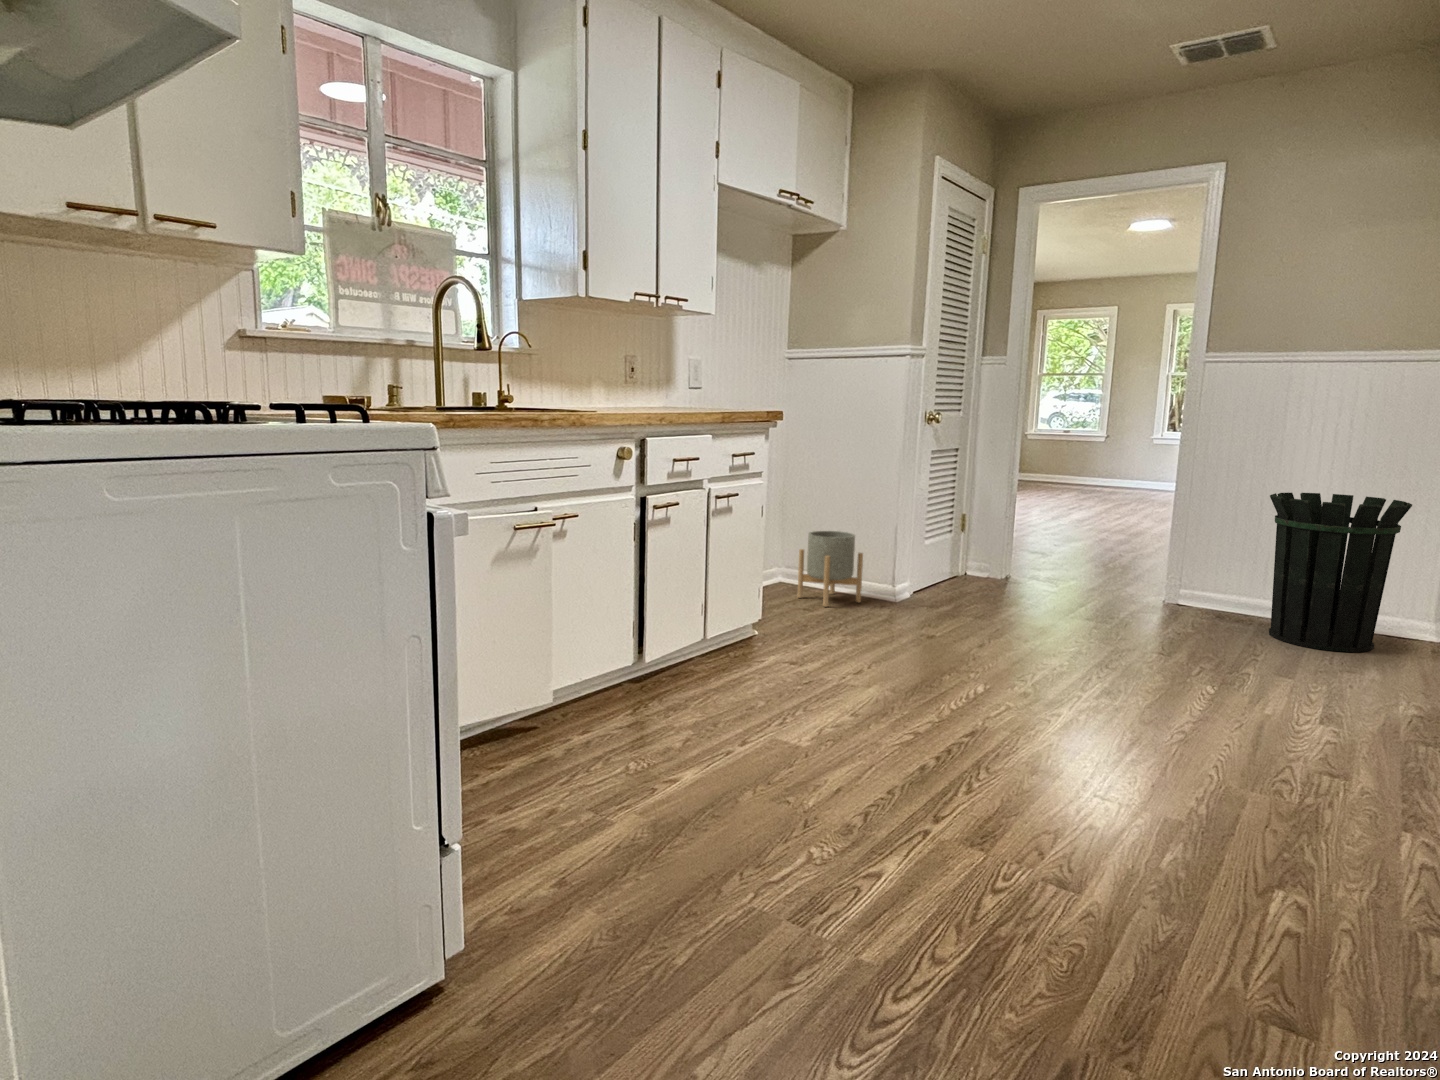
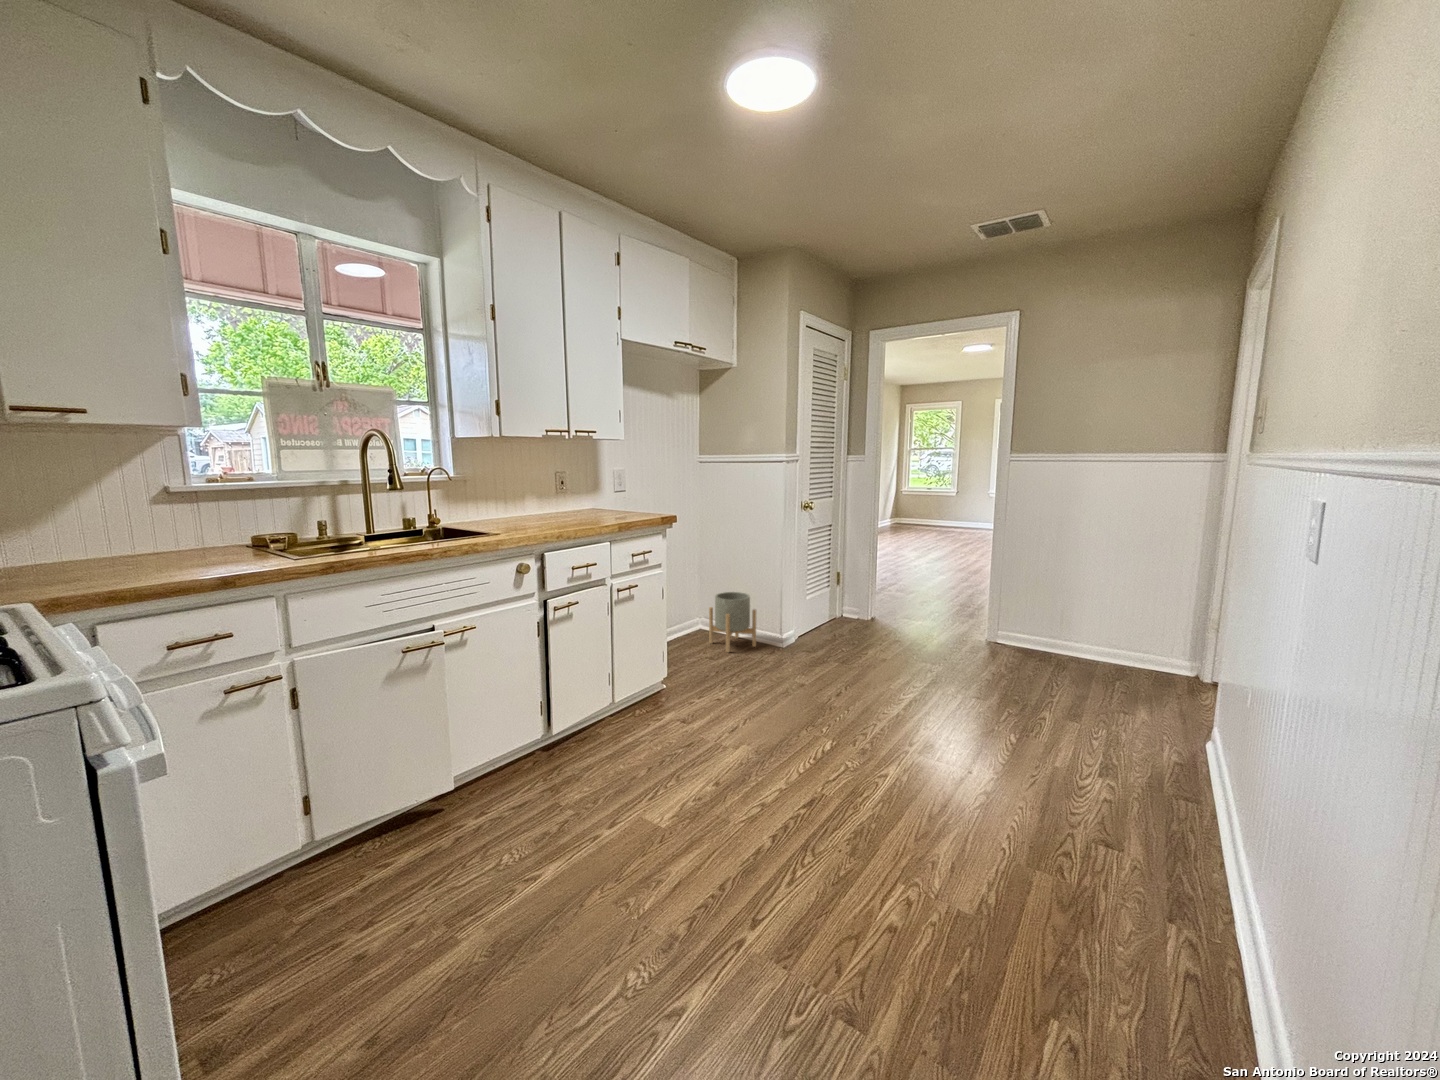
waste bin: present [1269,493,1412,652] -> none [1058,561,1167,688]

